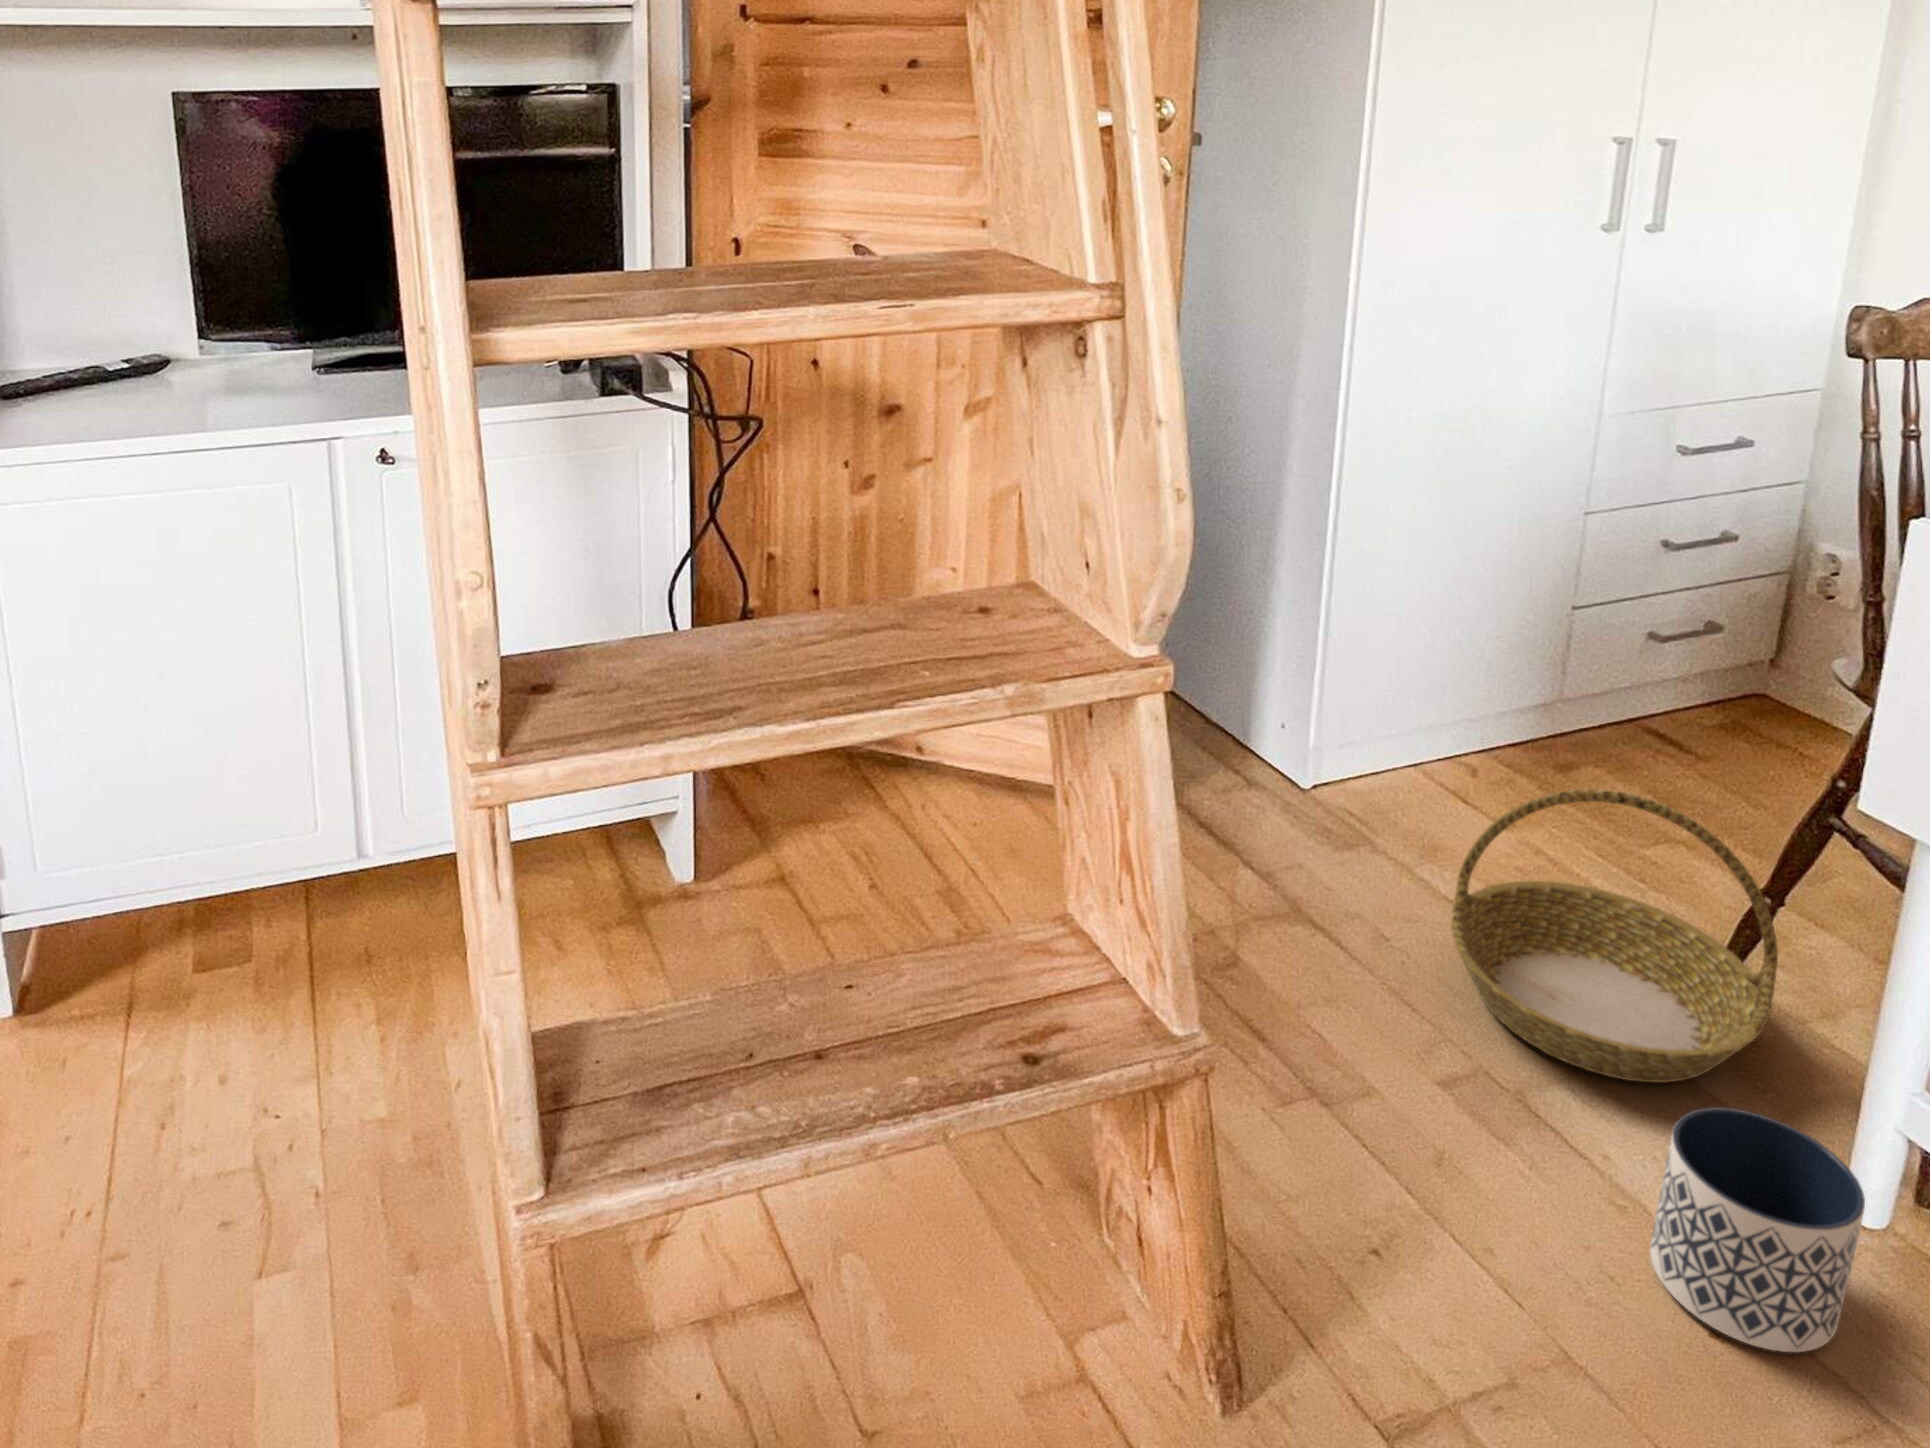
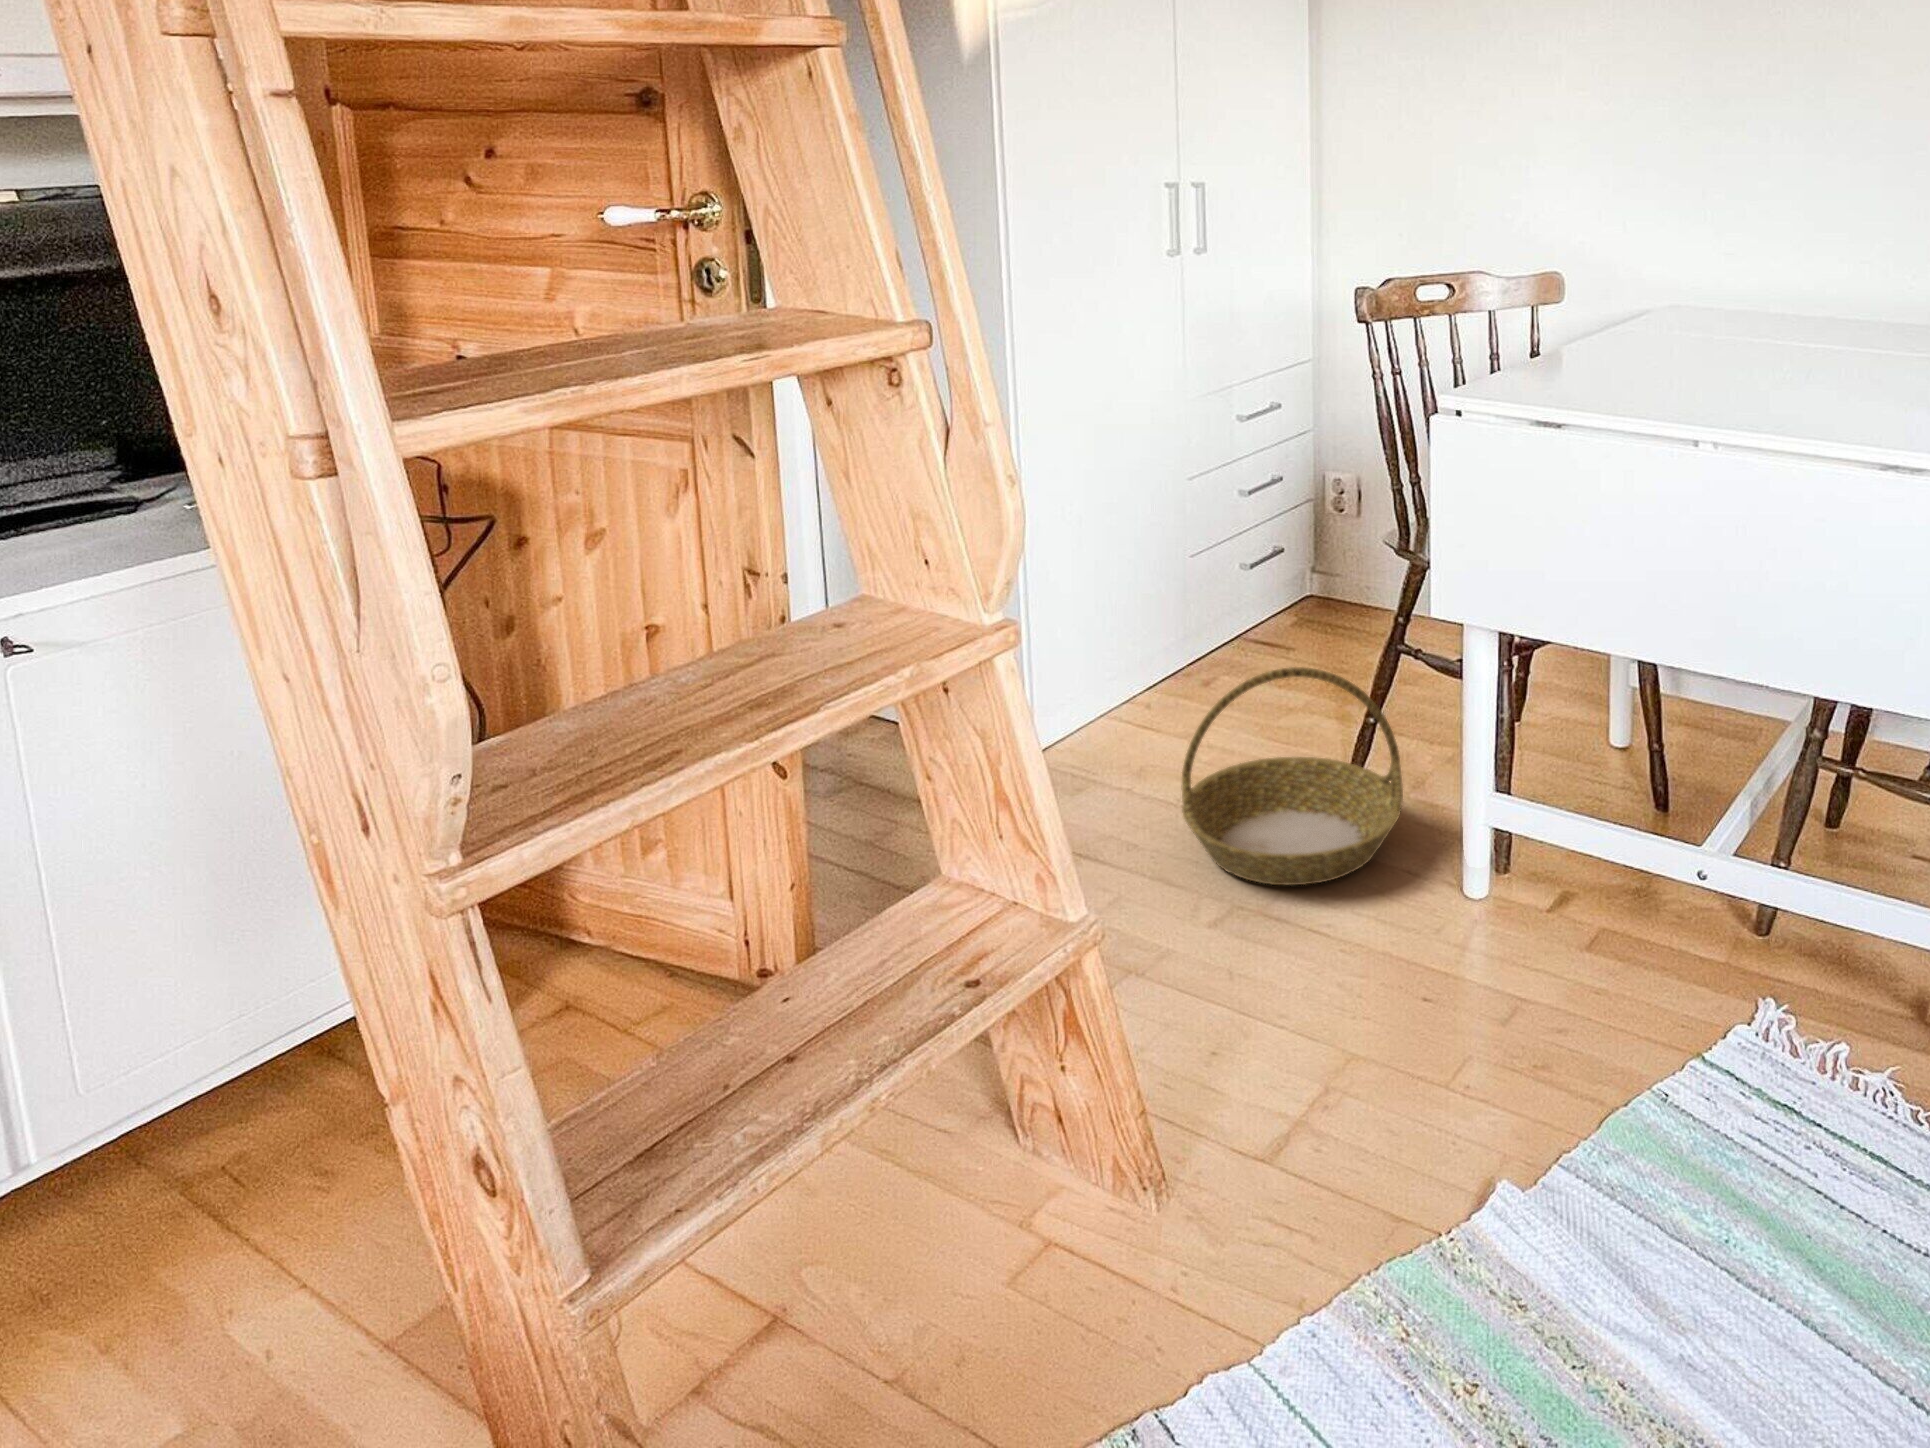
planter: present [1650,1107,1865,1352] -> none [1381,852,1498,1006]

